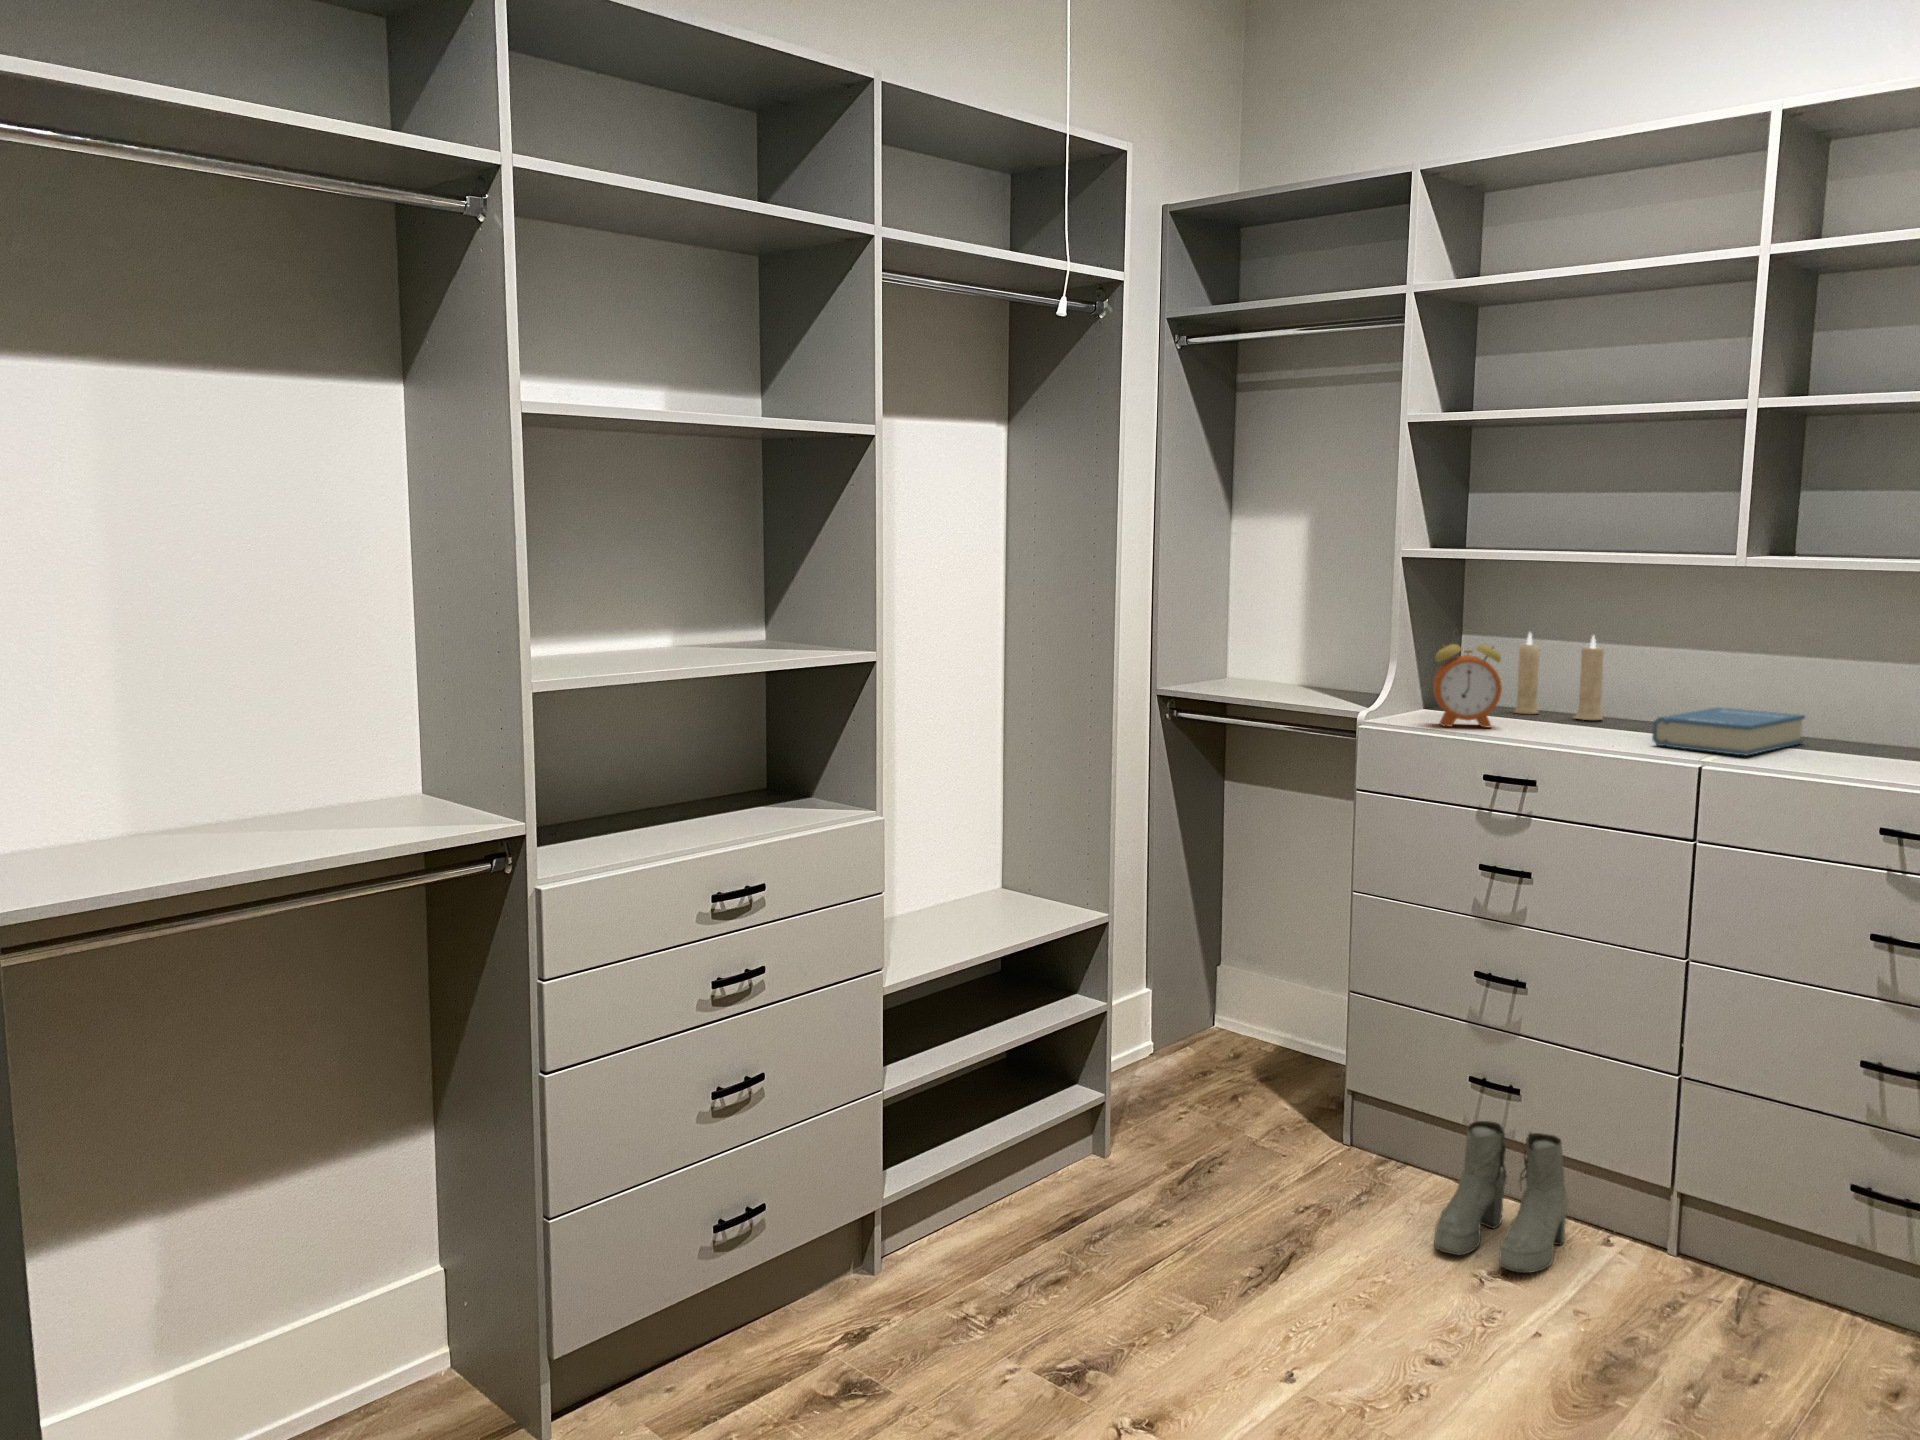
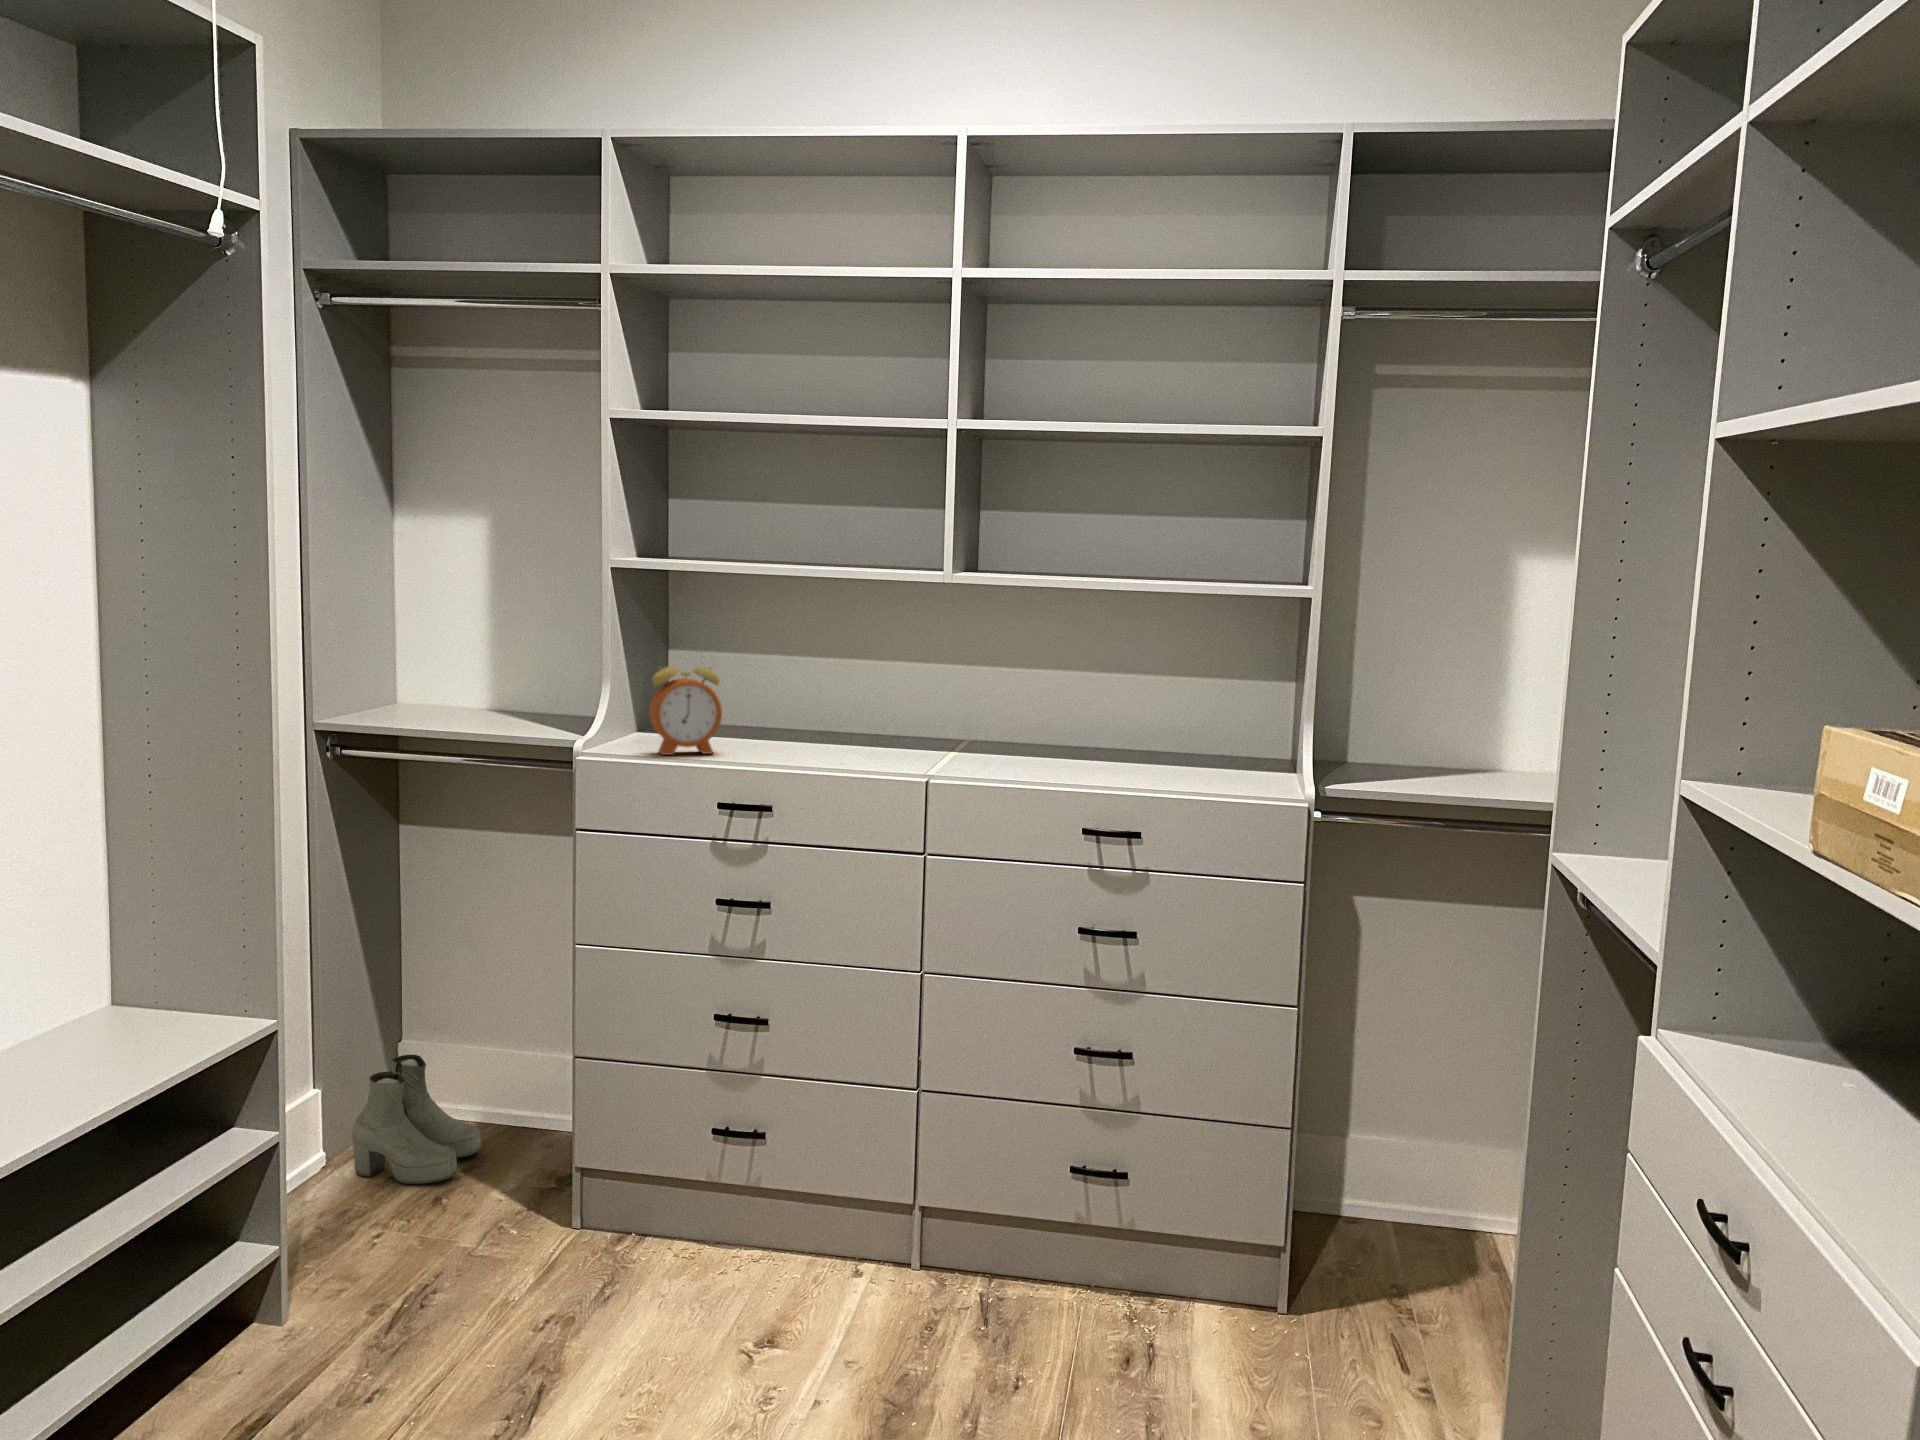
candle: present [1513,633,1604,720] -> none [723,651,812,741]
hardback book: present [1652,707,1805,755] -> none [872,723,994,768]
boots: present [1434,1121,1568,1273] -> present [352,1054,481,1184]

